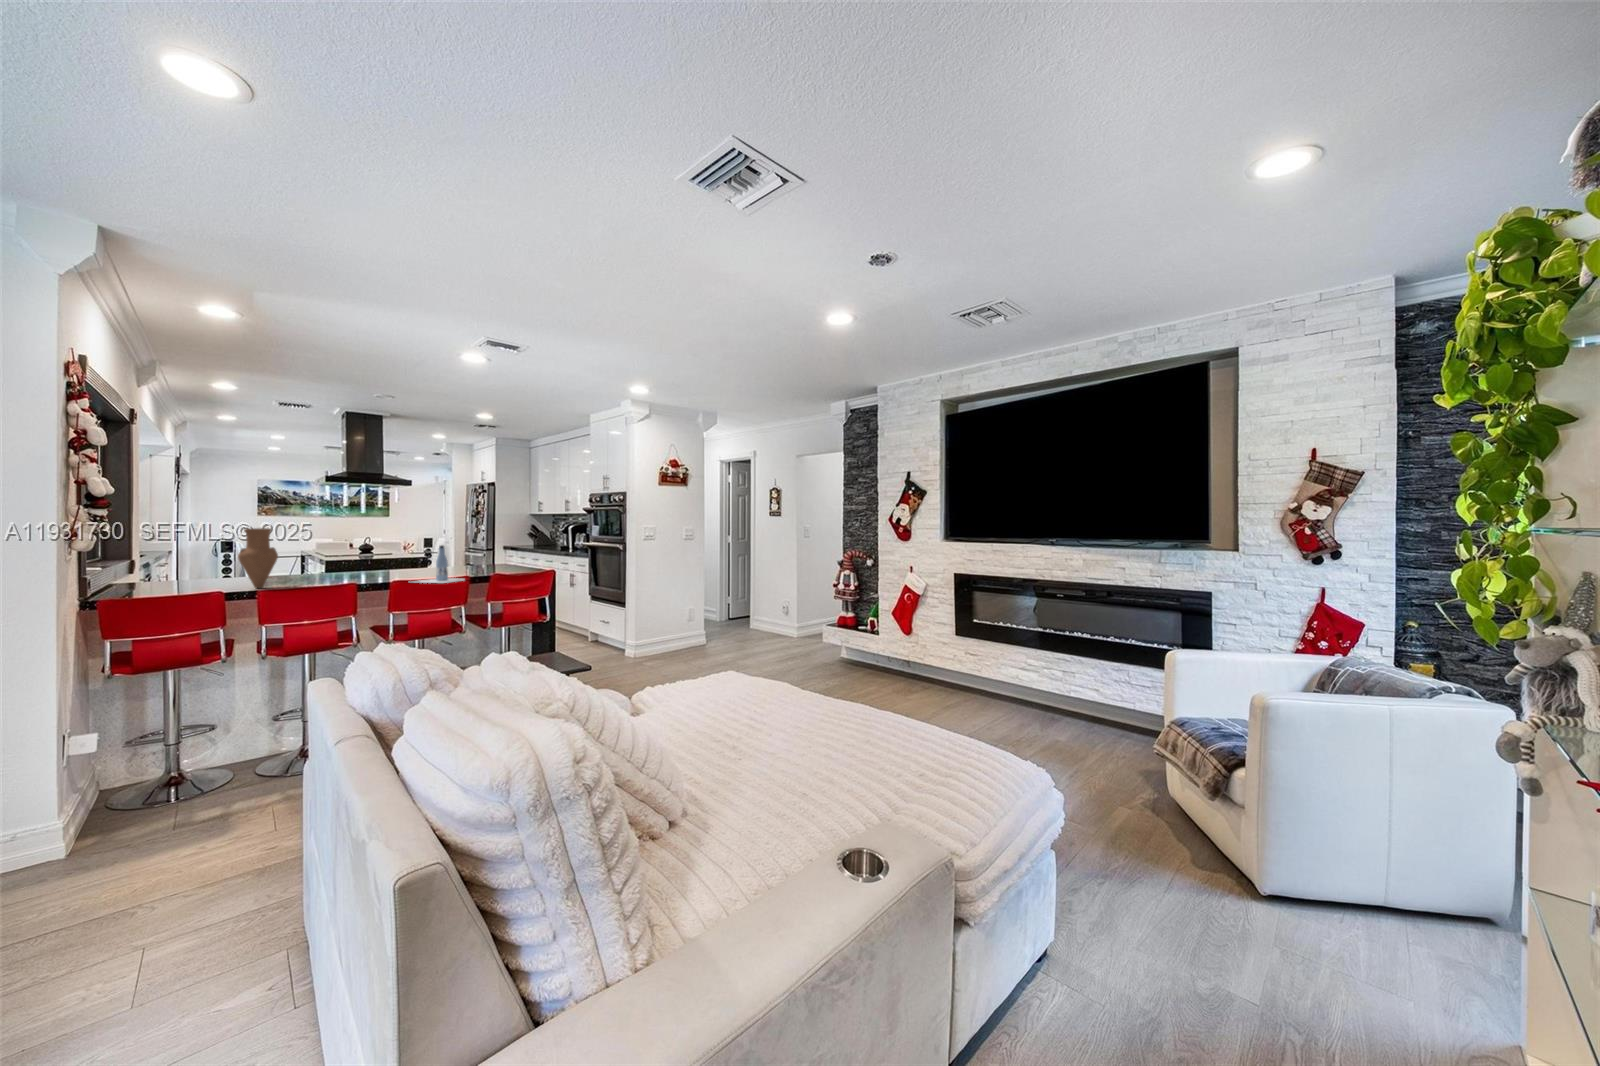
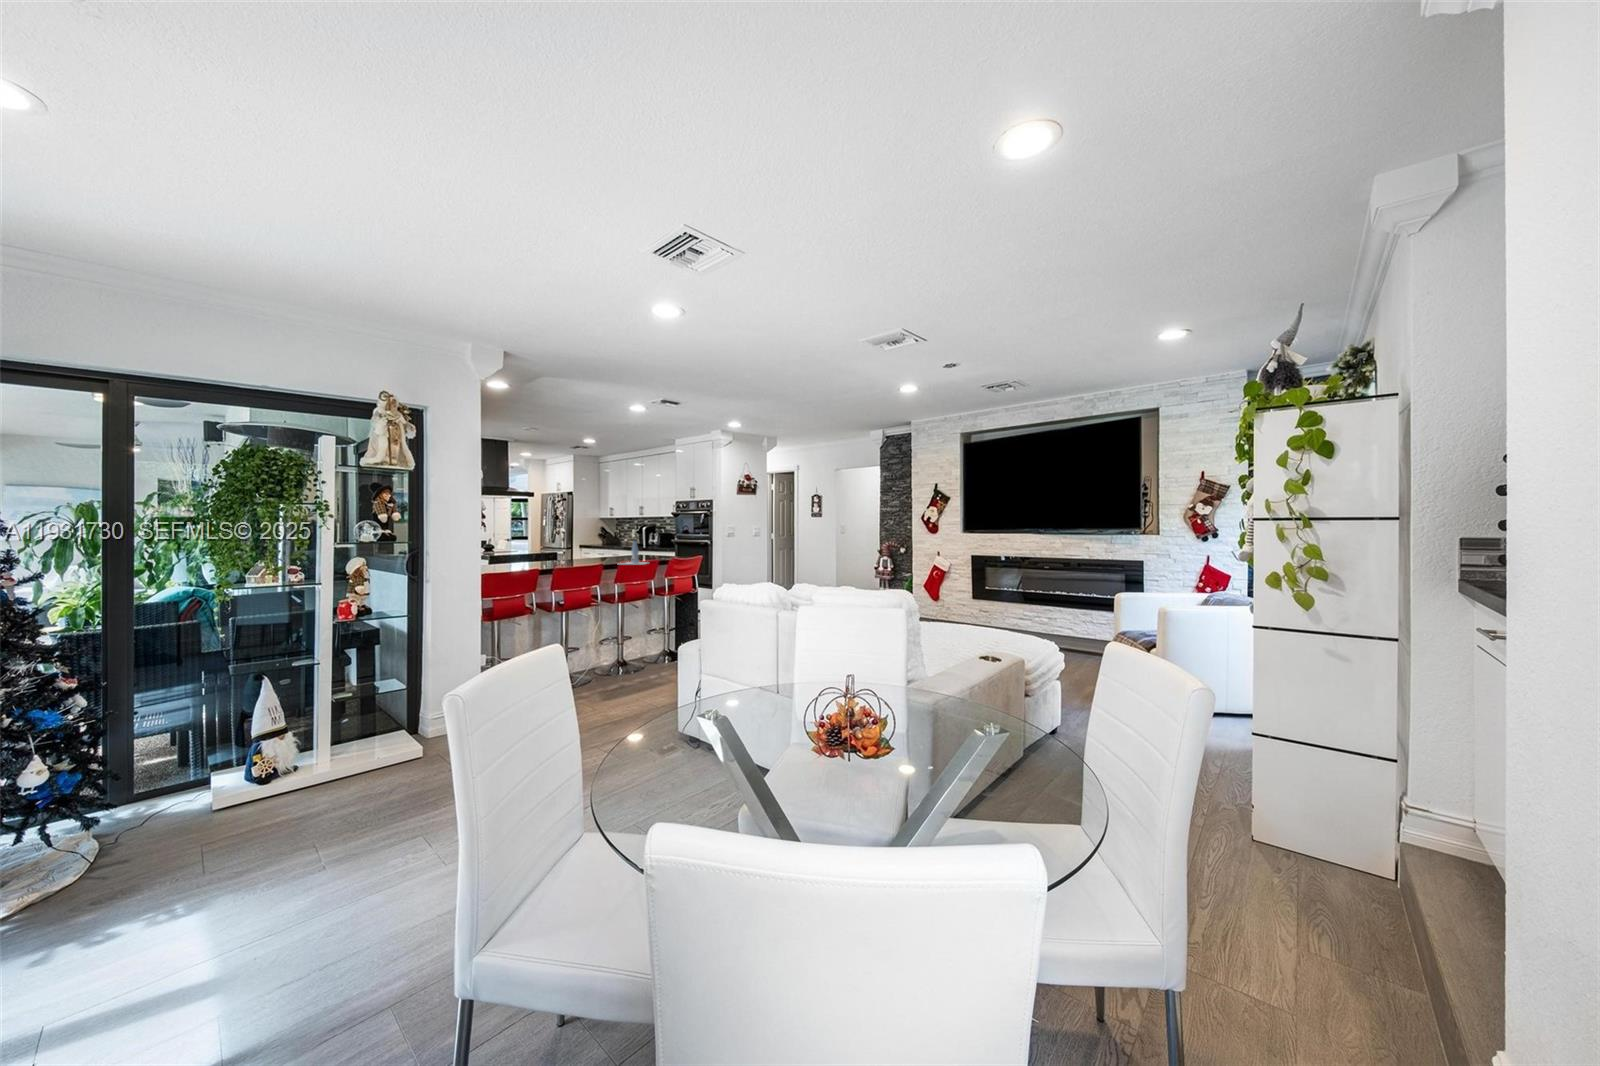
vase: present [238,528,278,588] -> none [508,528,530,569]

